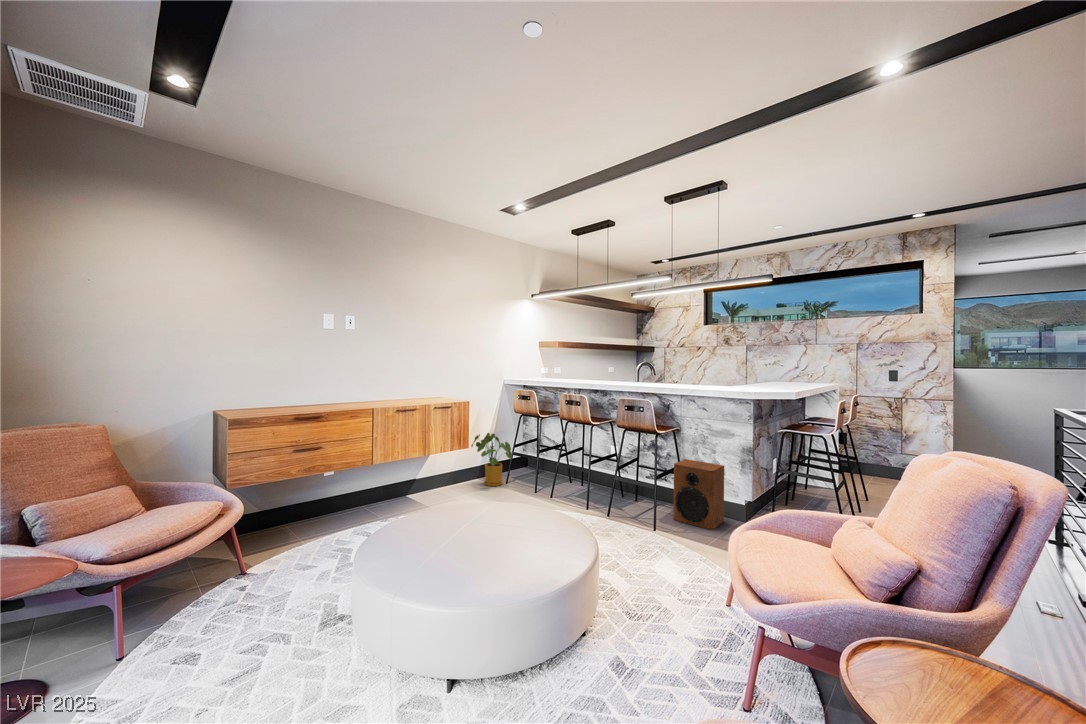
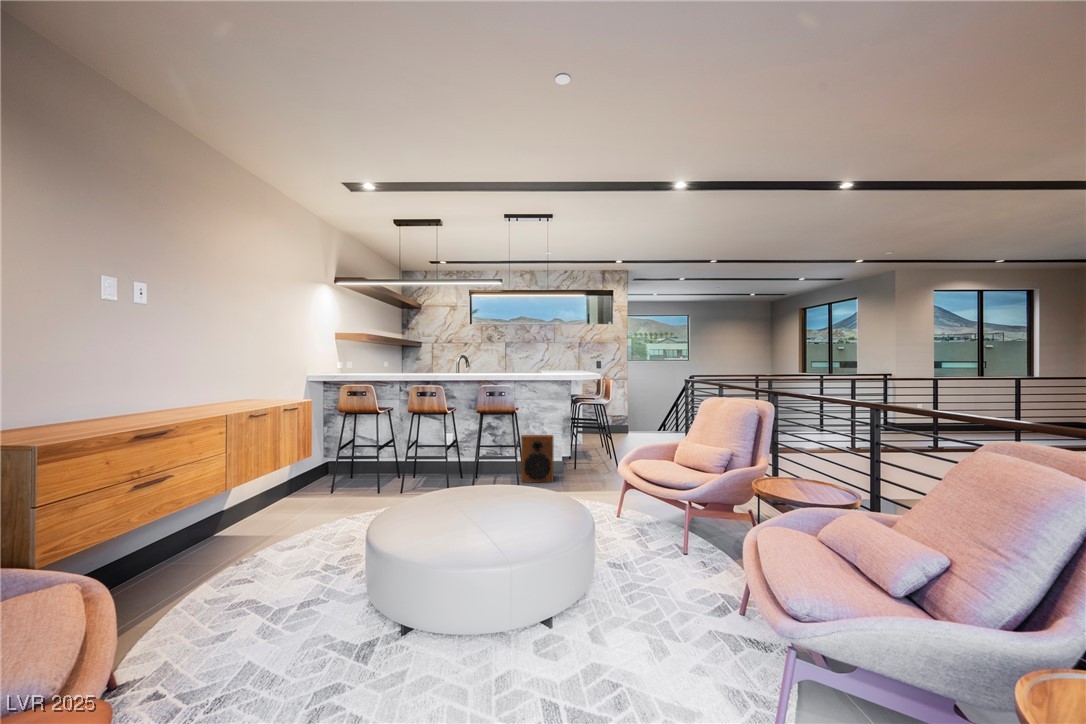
house plant: present [471,433,512,486] -> none [286,439,348,499]

